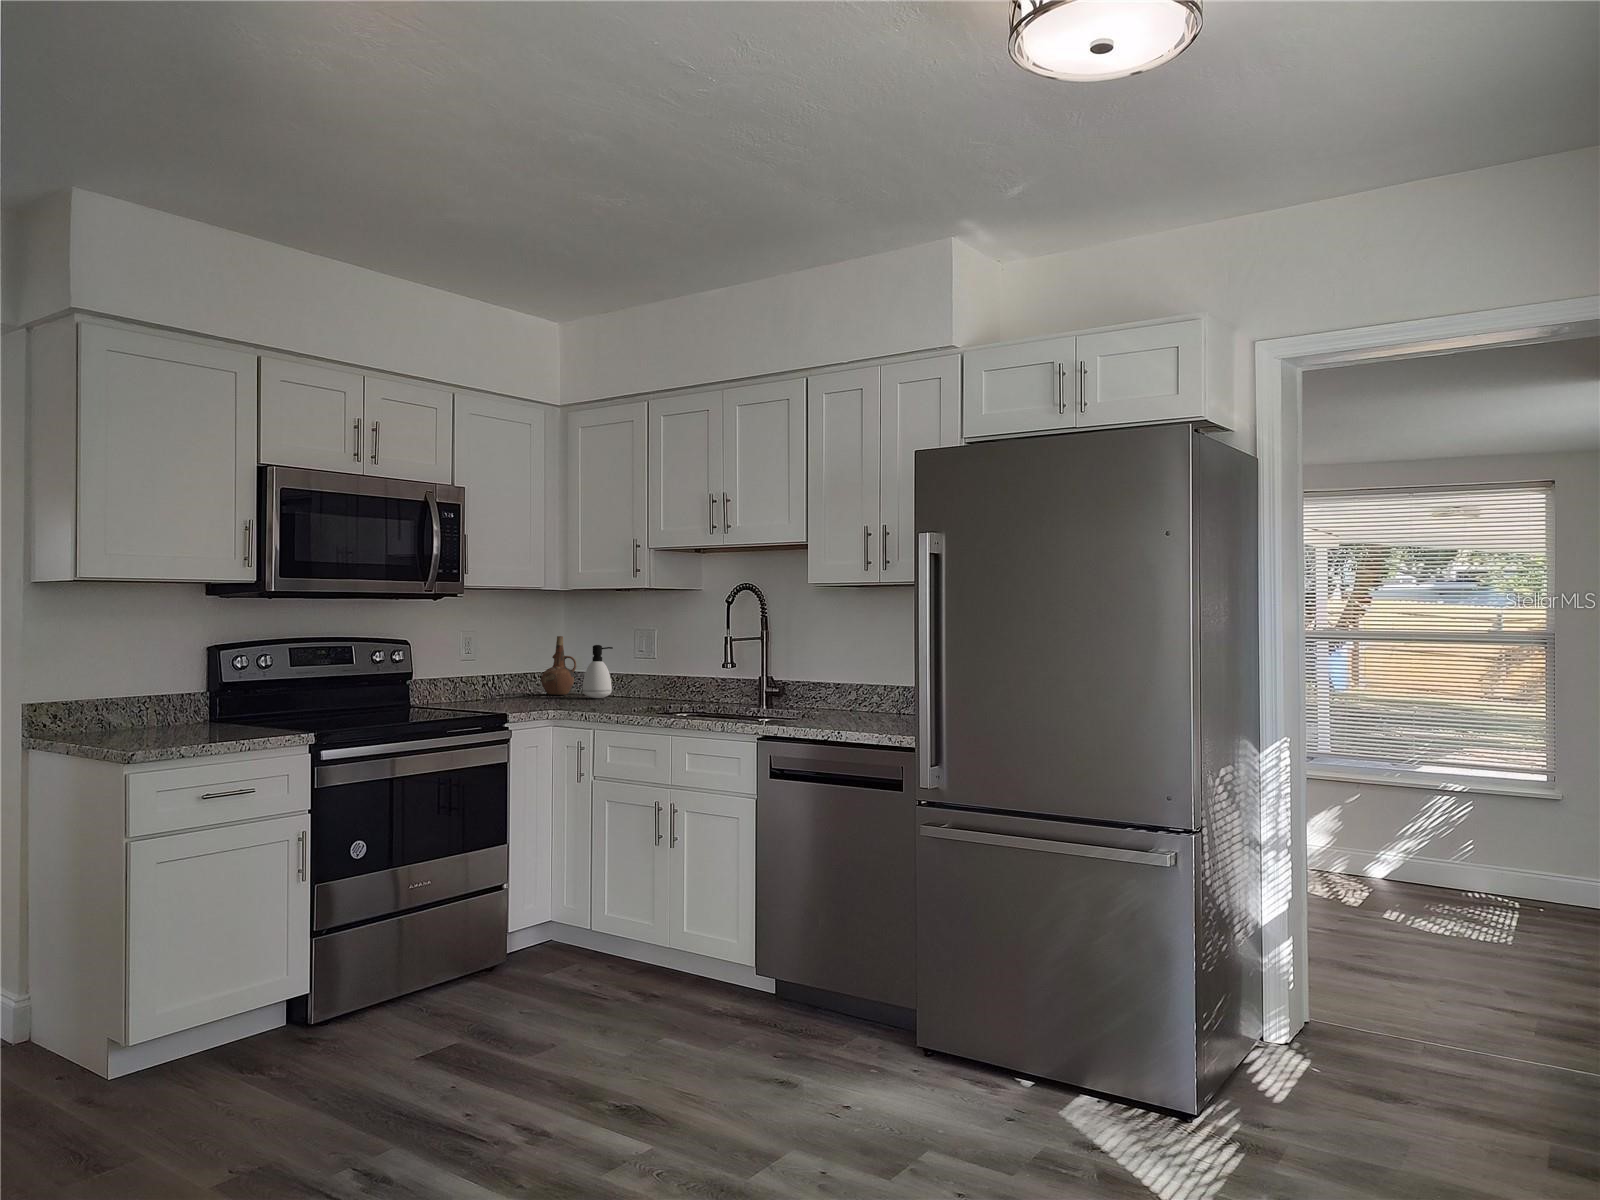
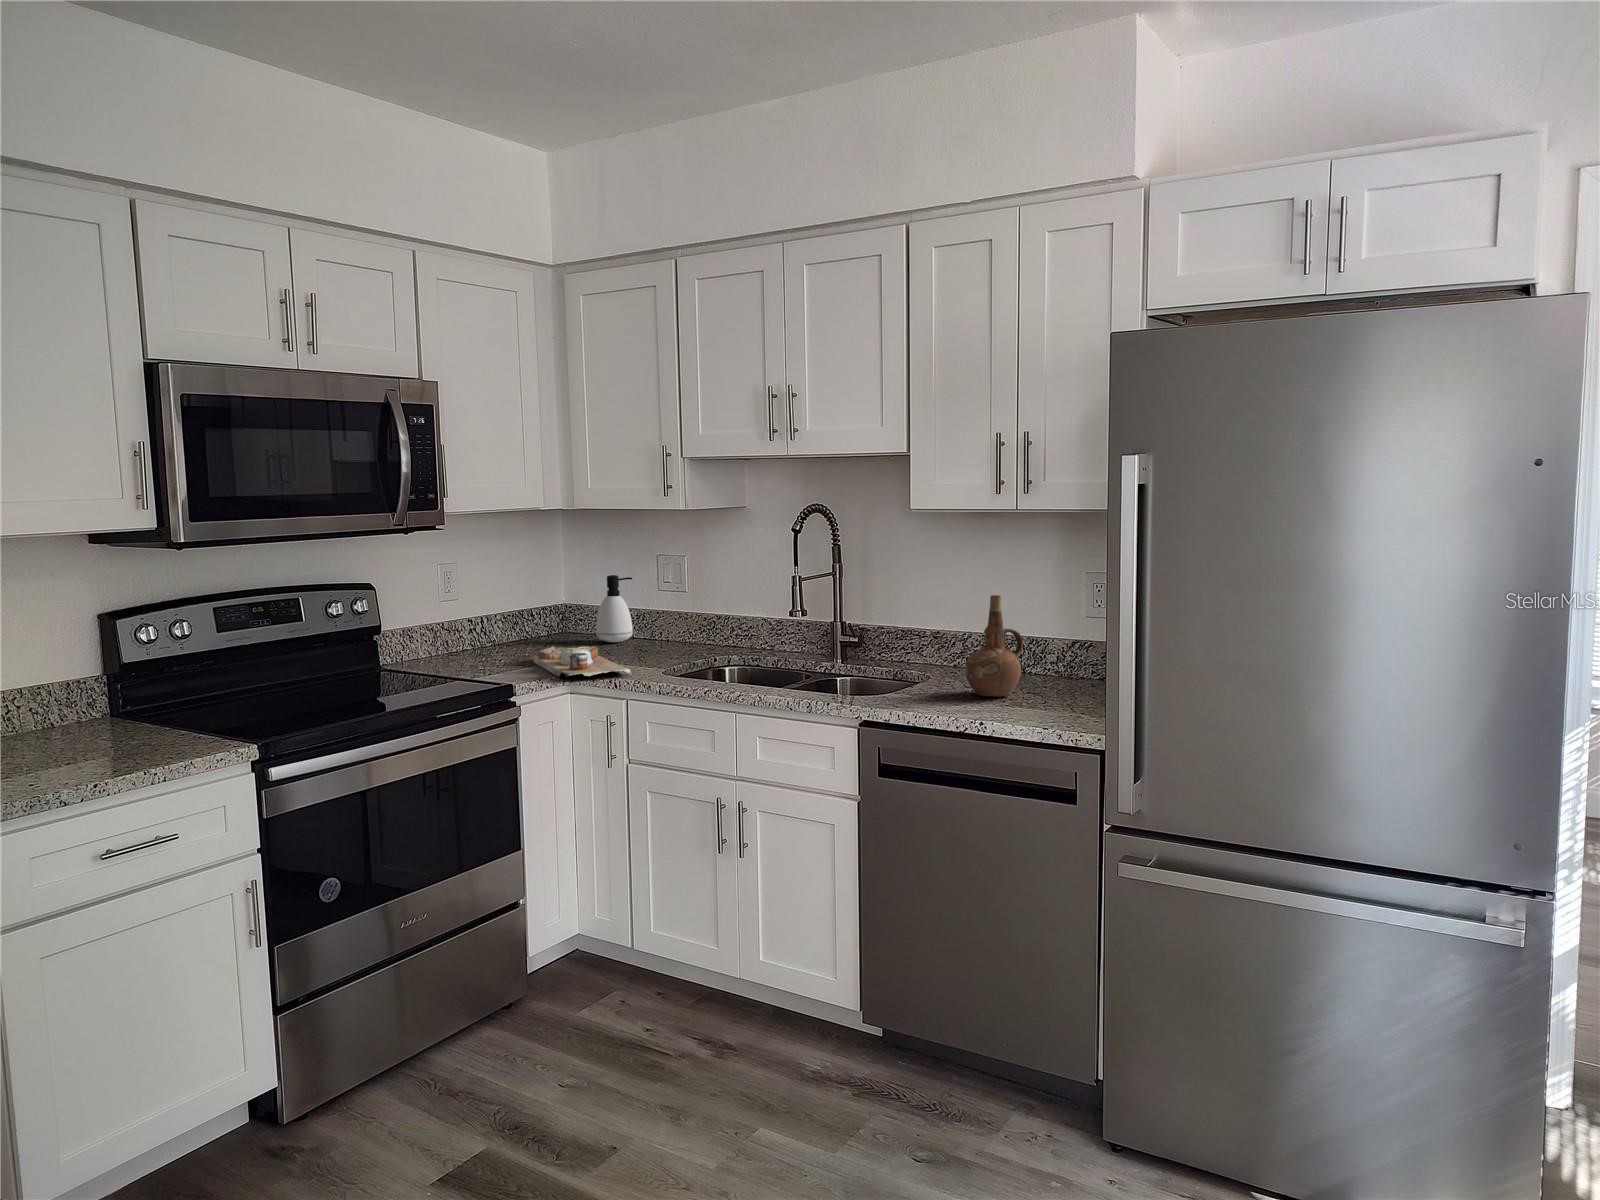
ceramic pitcher: present [541,636,576,695] -> present [965,595,1023,696]
cutting board: none [528,692,599,712] -> present [533,646,632,677]

